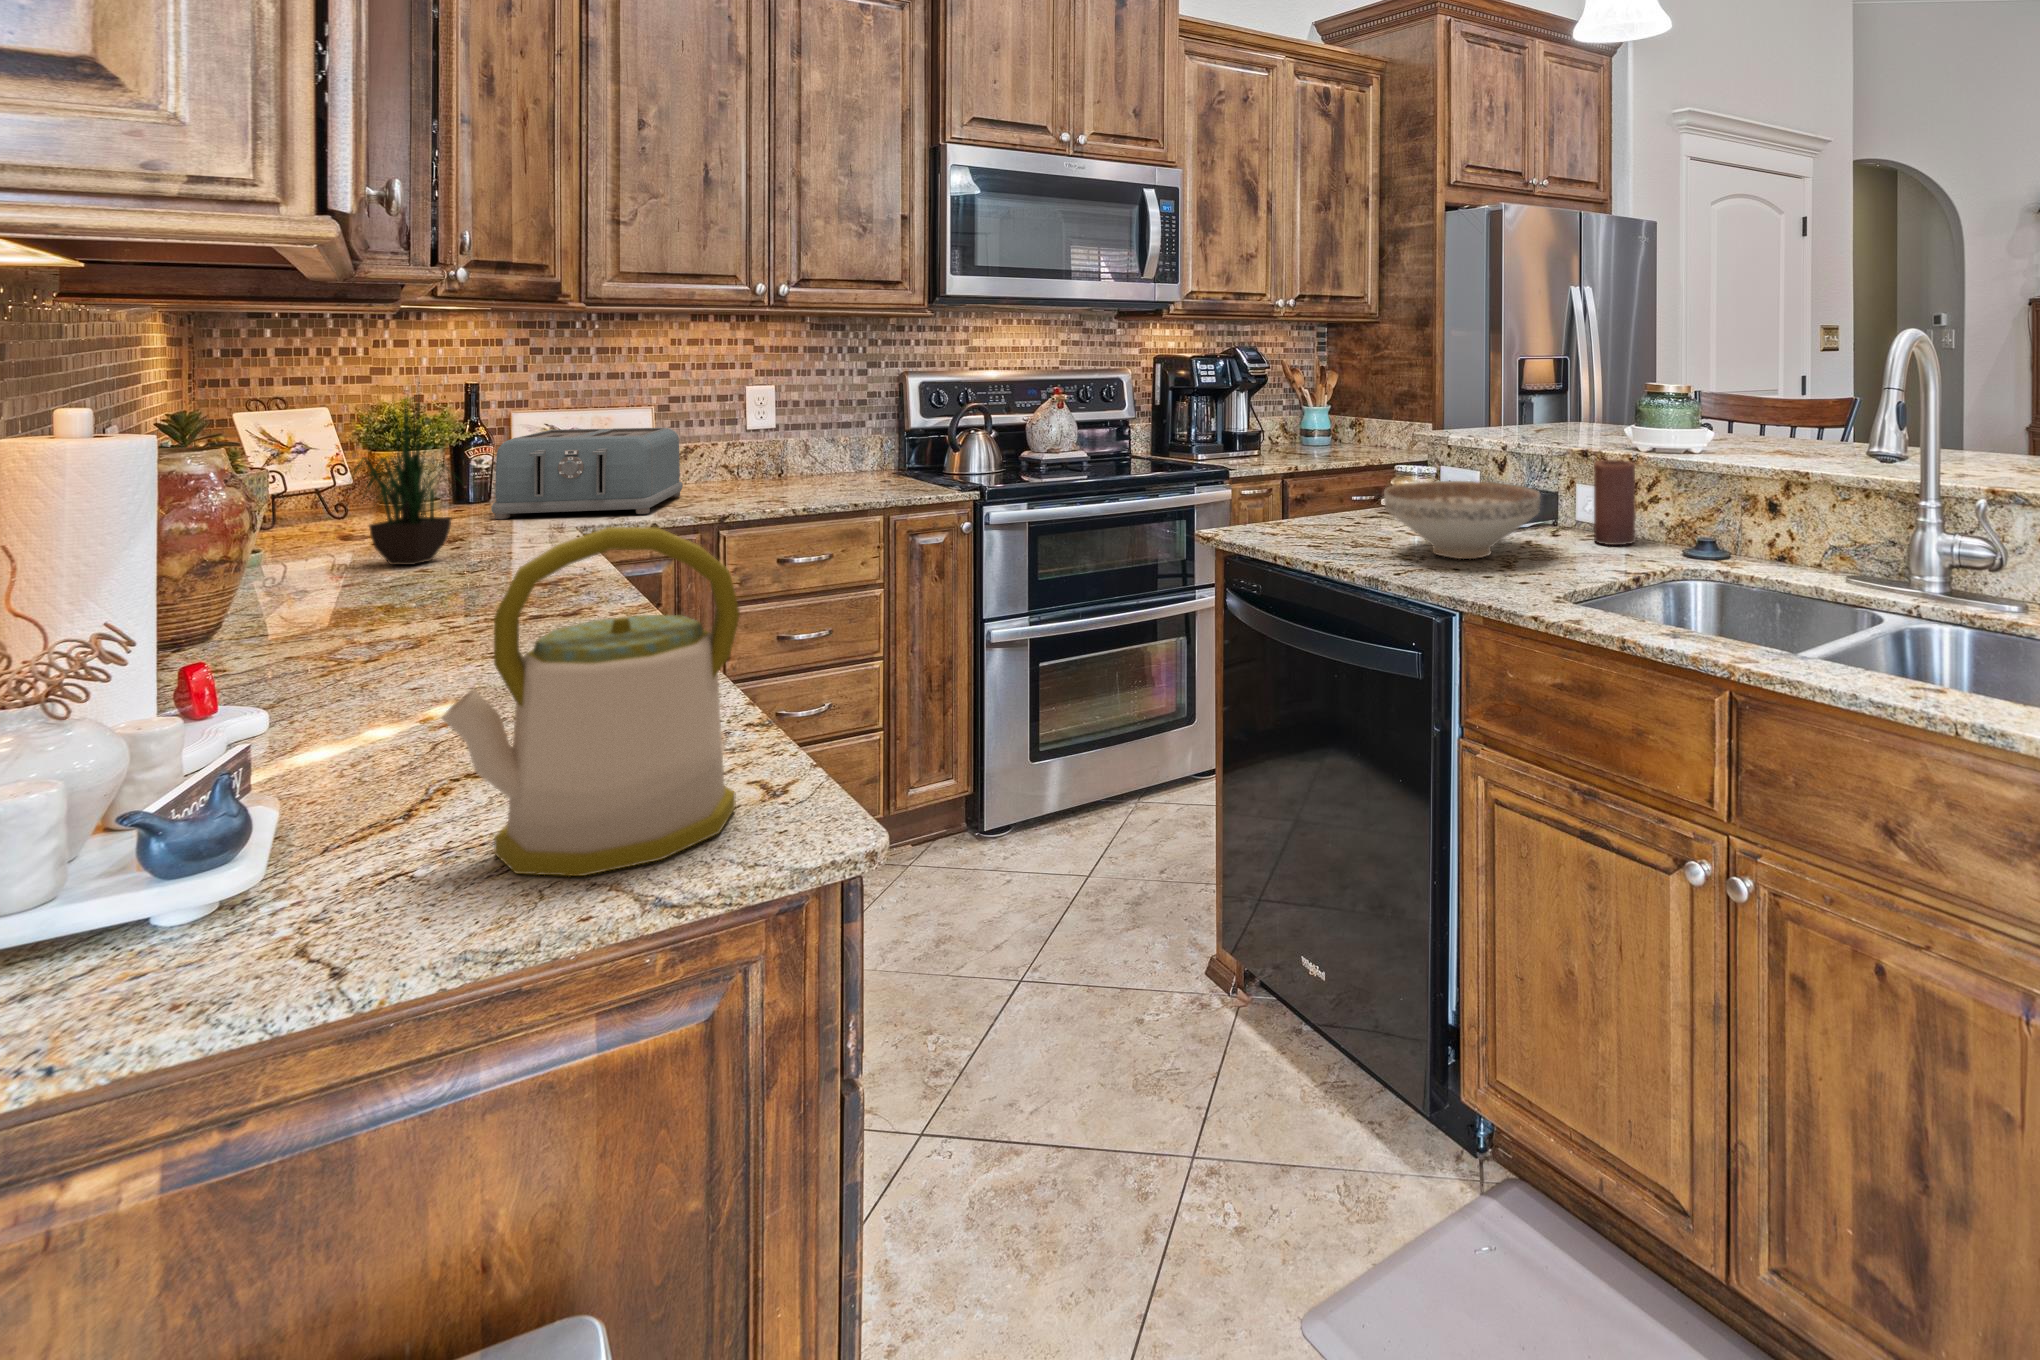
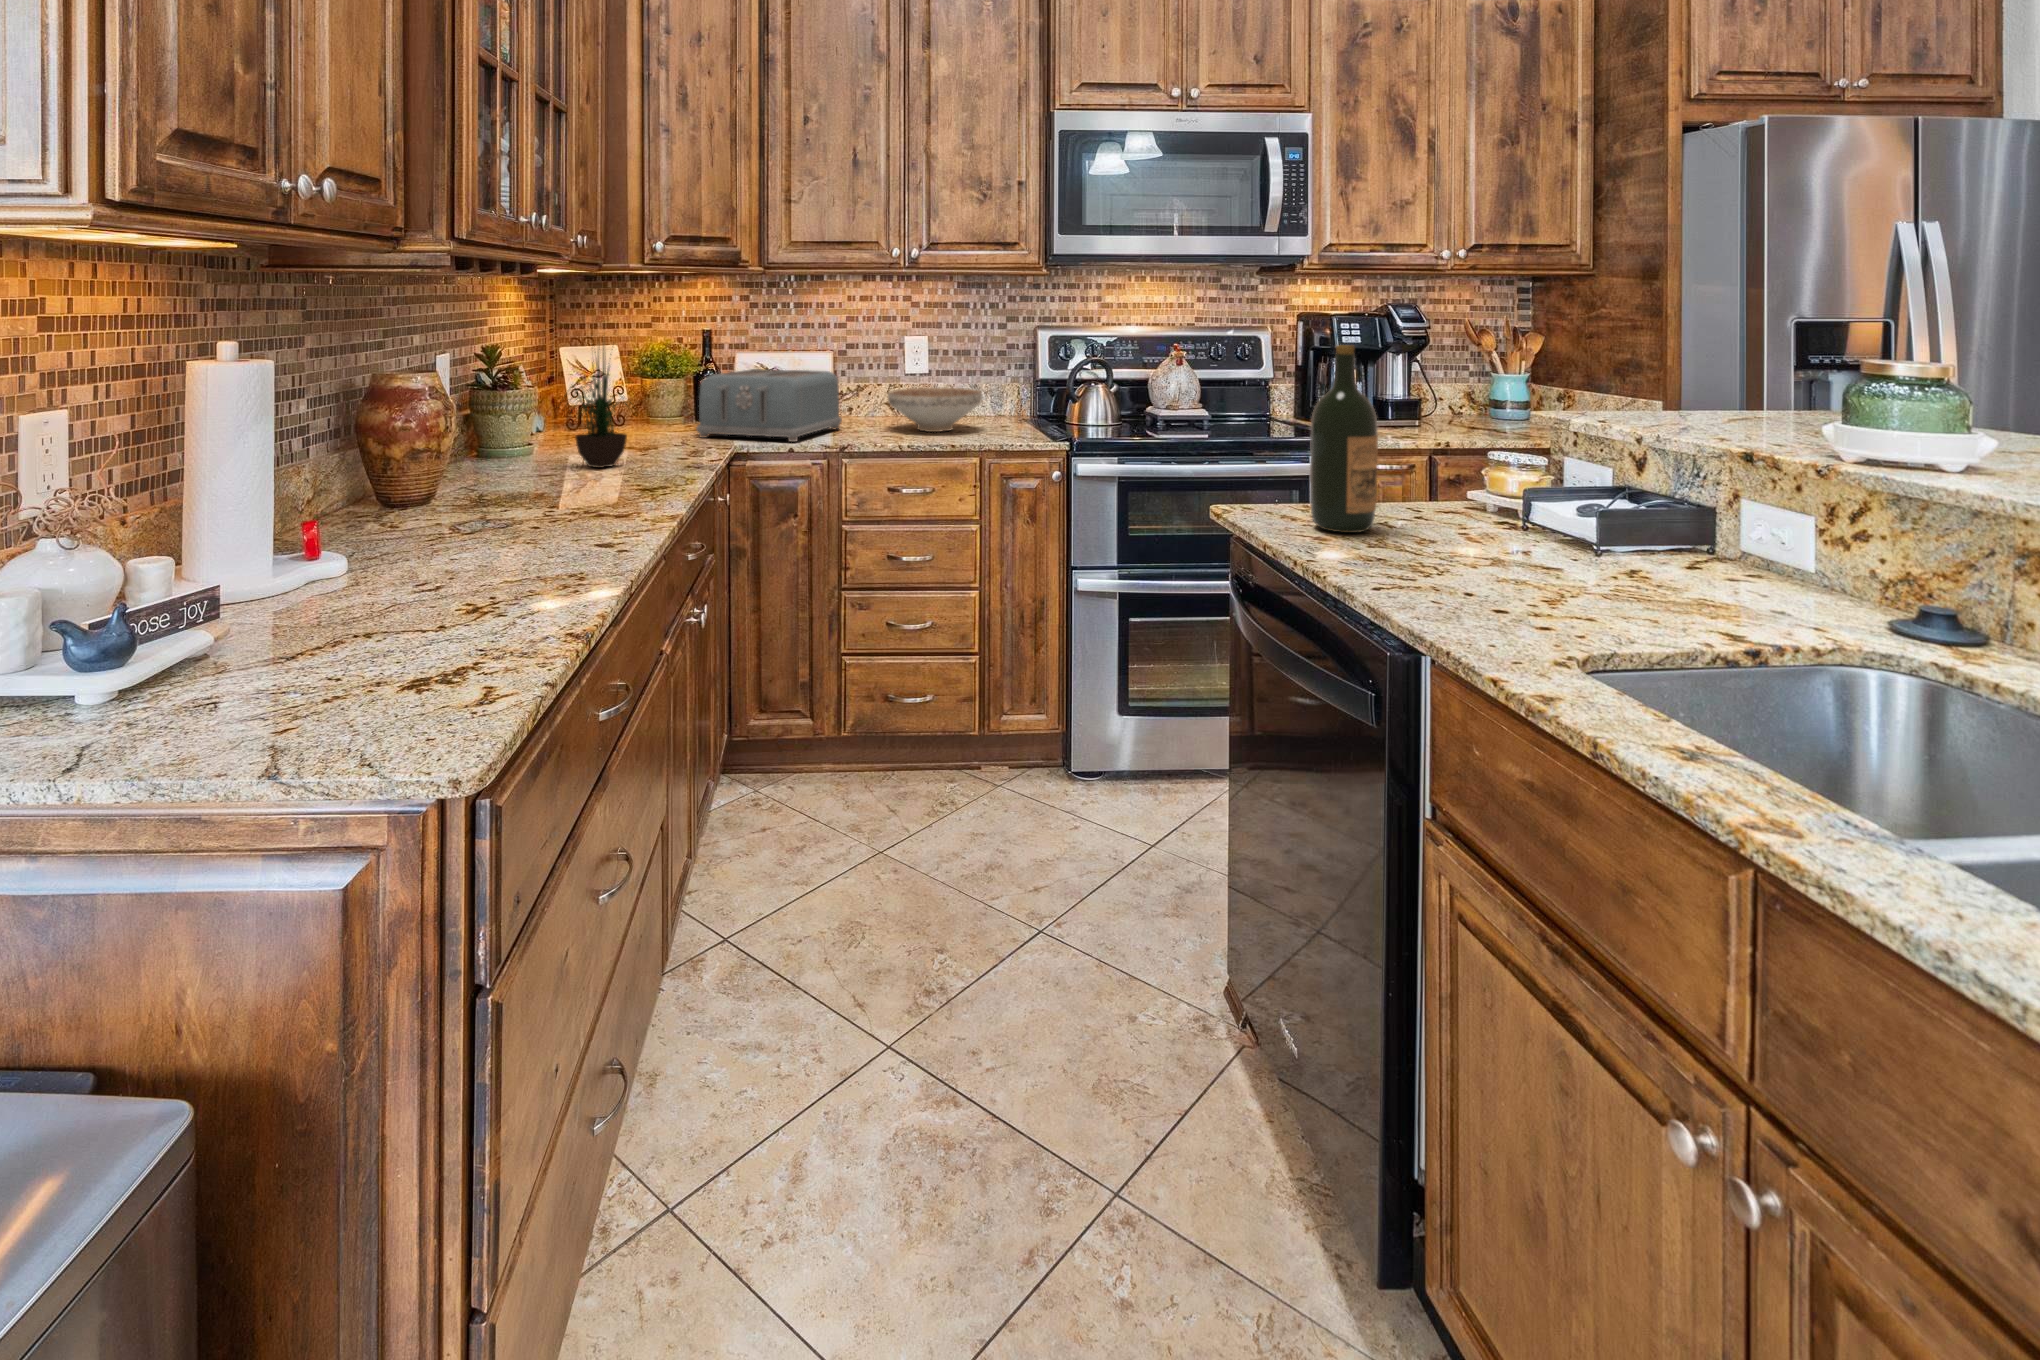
wine bottle: none [1295,381,1347,538] -> present [1310,345,1378,533]
candle: present [1594,460,1636,545] -> none [1734,469,1809,597]
decorative bowl: present [1384,481,1541,559] -> present [888,388,982,432]
kettle: present [442,527,740,876] -> none [225,456,452,757]

